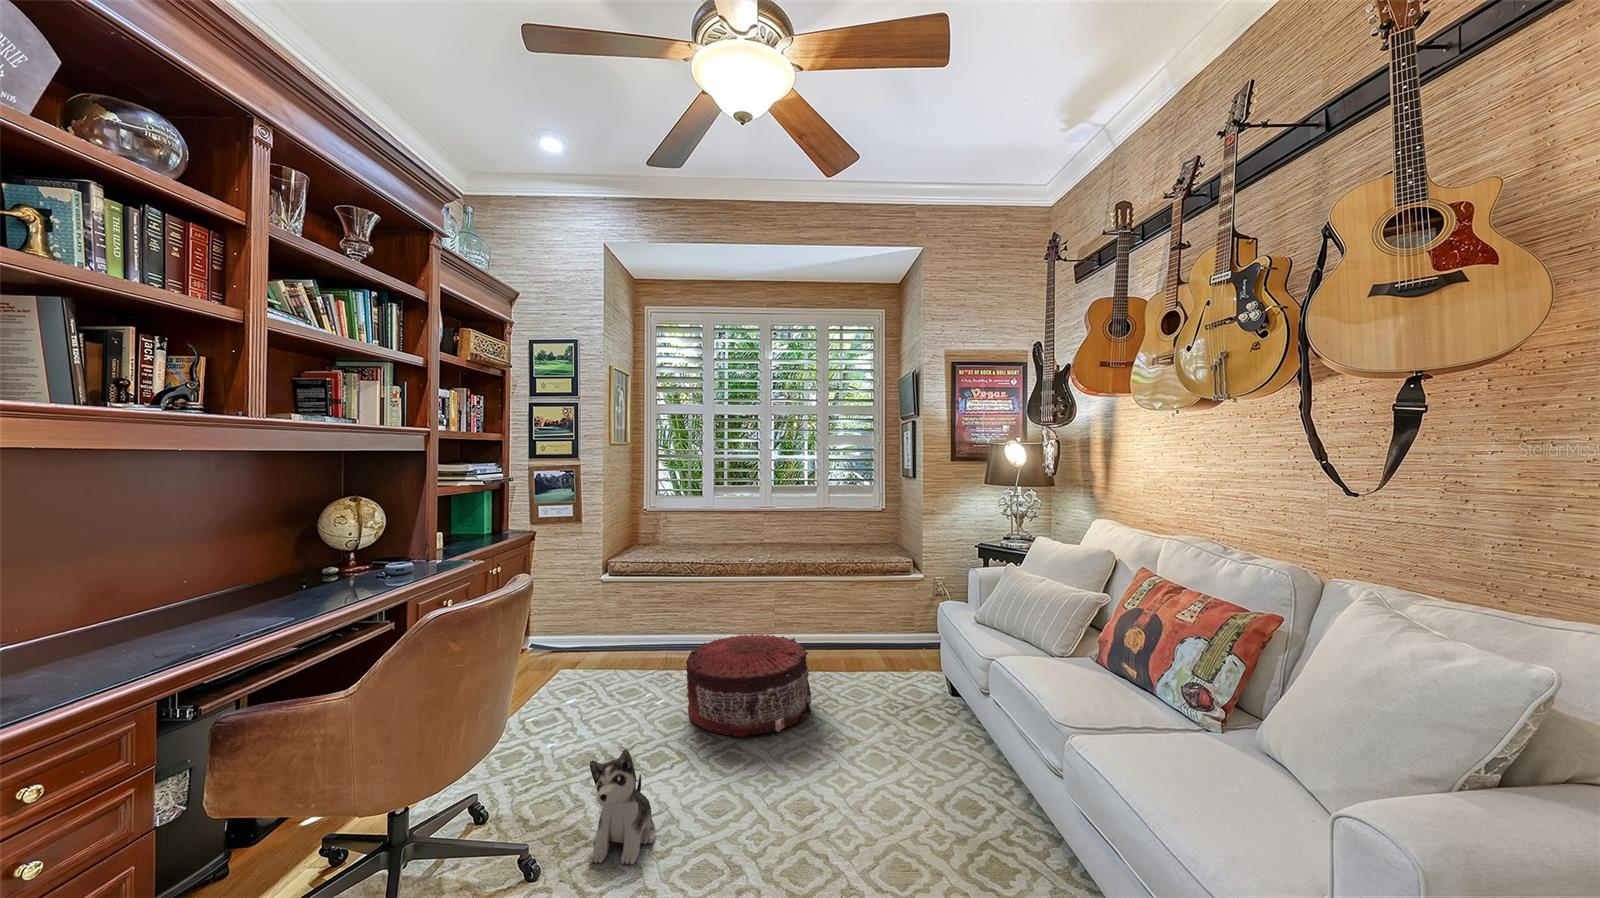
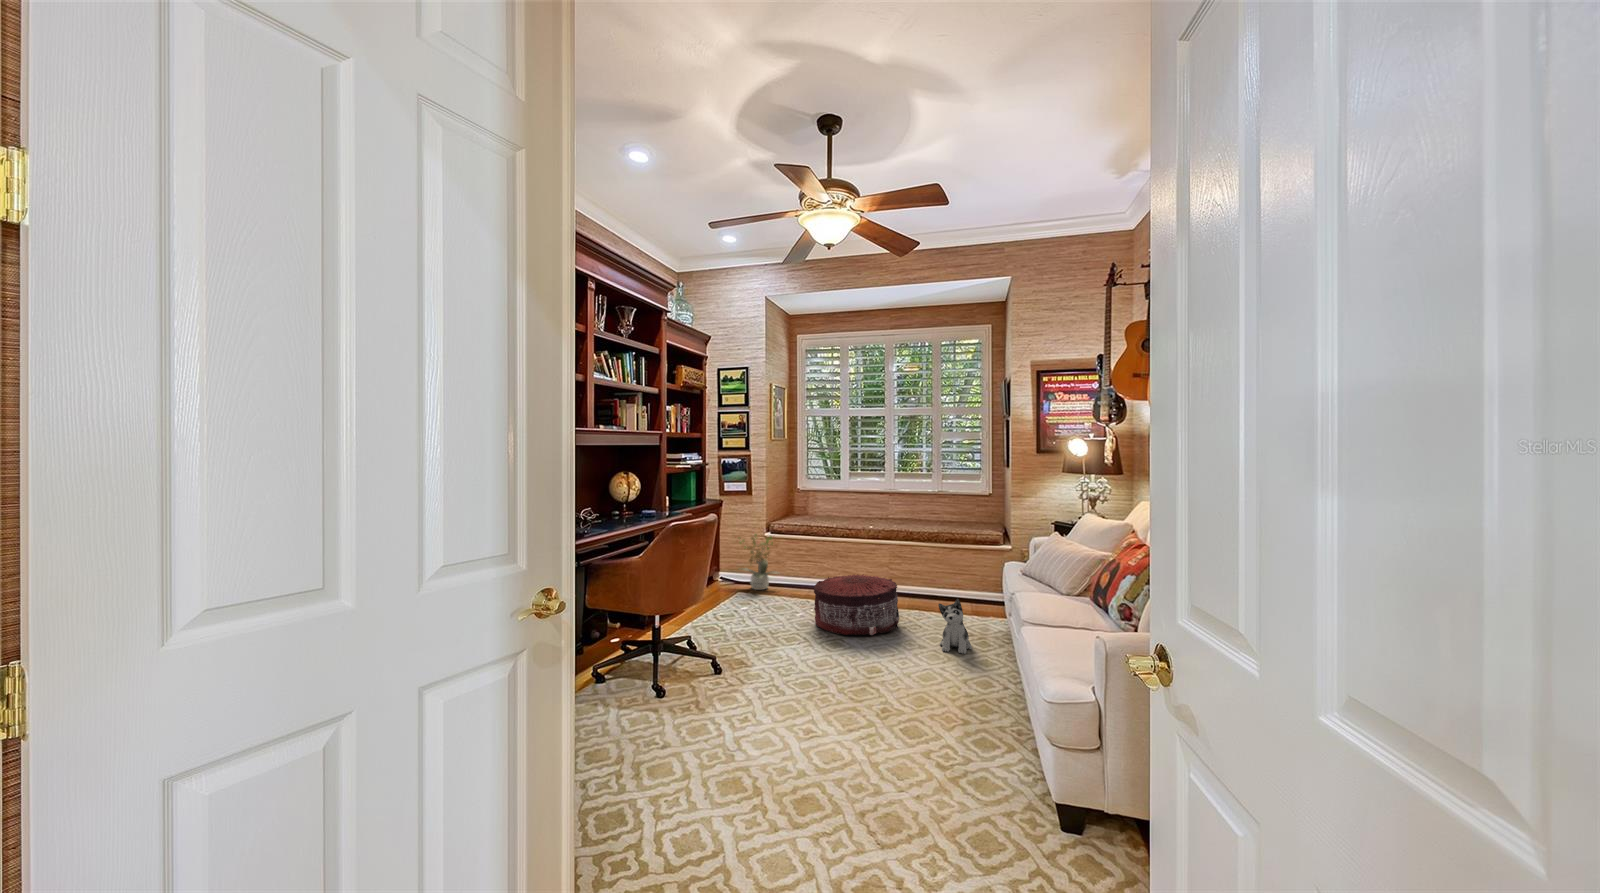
potted plant: none [555,577,625,661] -> present [739,534,778,590]
plush toy: present [589,749,656,864] -> present [938,599,972,654]

